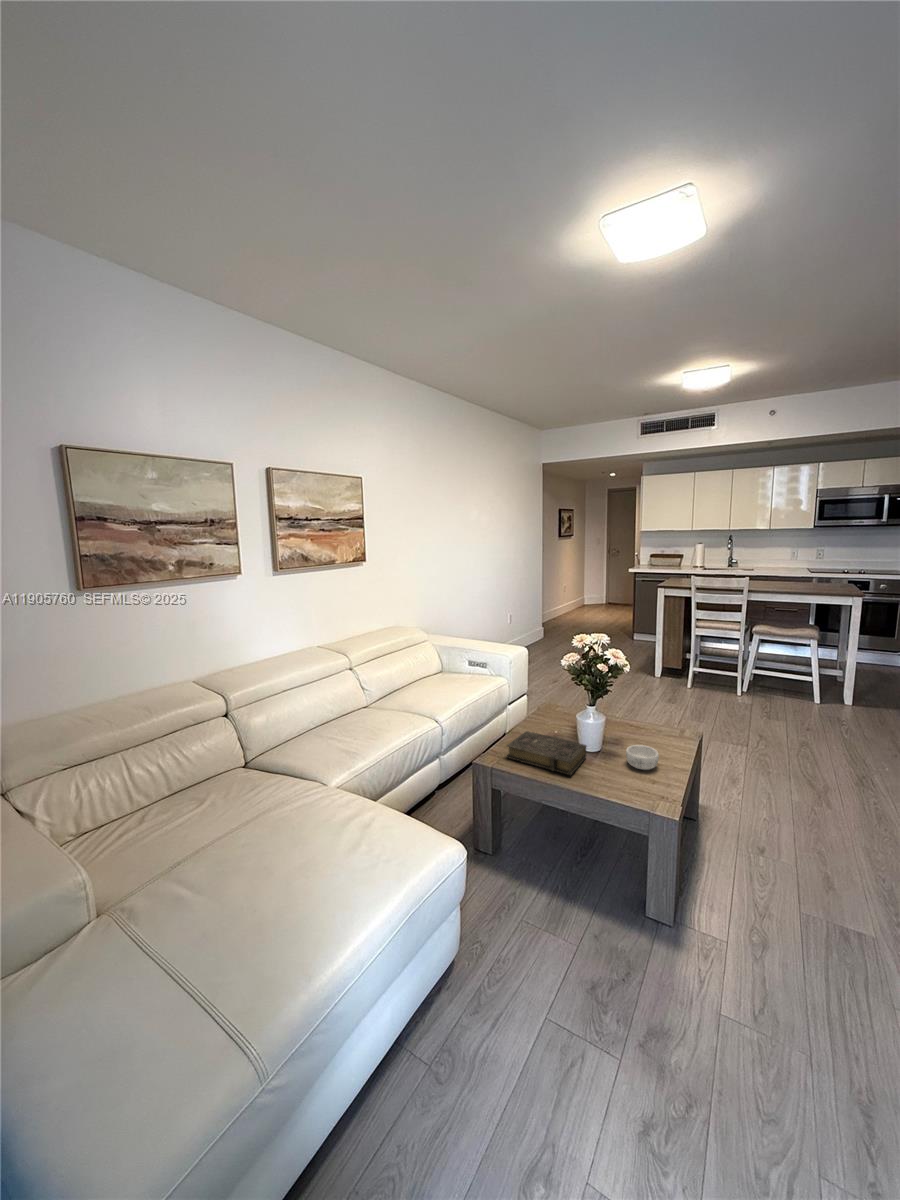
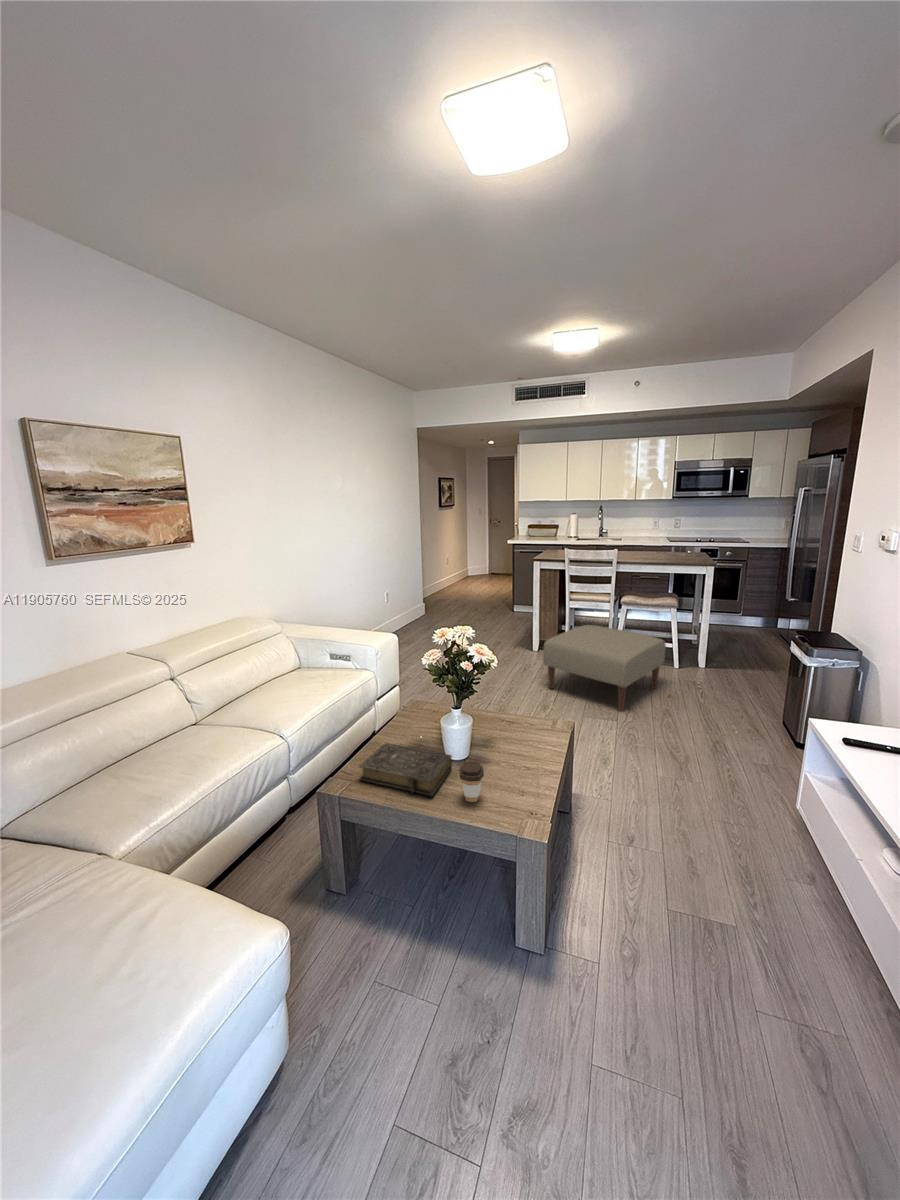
ottoman: none [667,652,803,738] -> present [543,625,666,712]
decorative bowl: present [626,745,659,770] -> none [494,748,528,778]
coffee cup: none [596,749,618,784] -> present [459,762,484,802]

